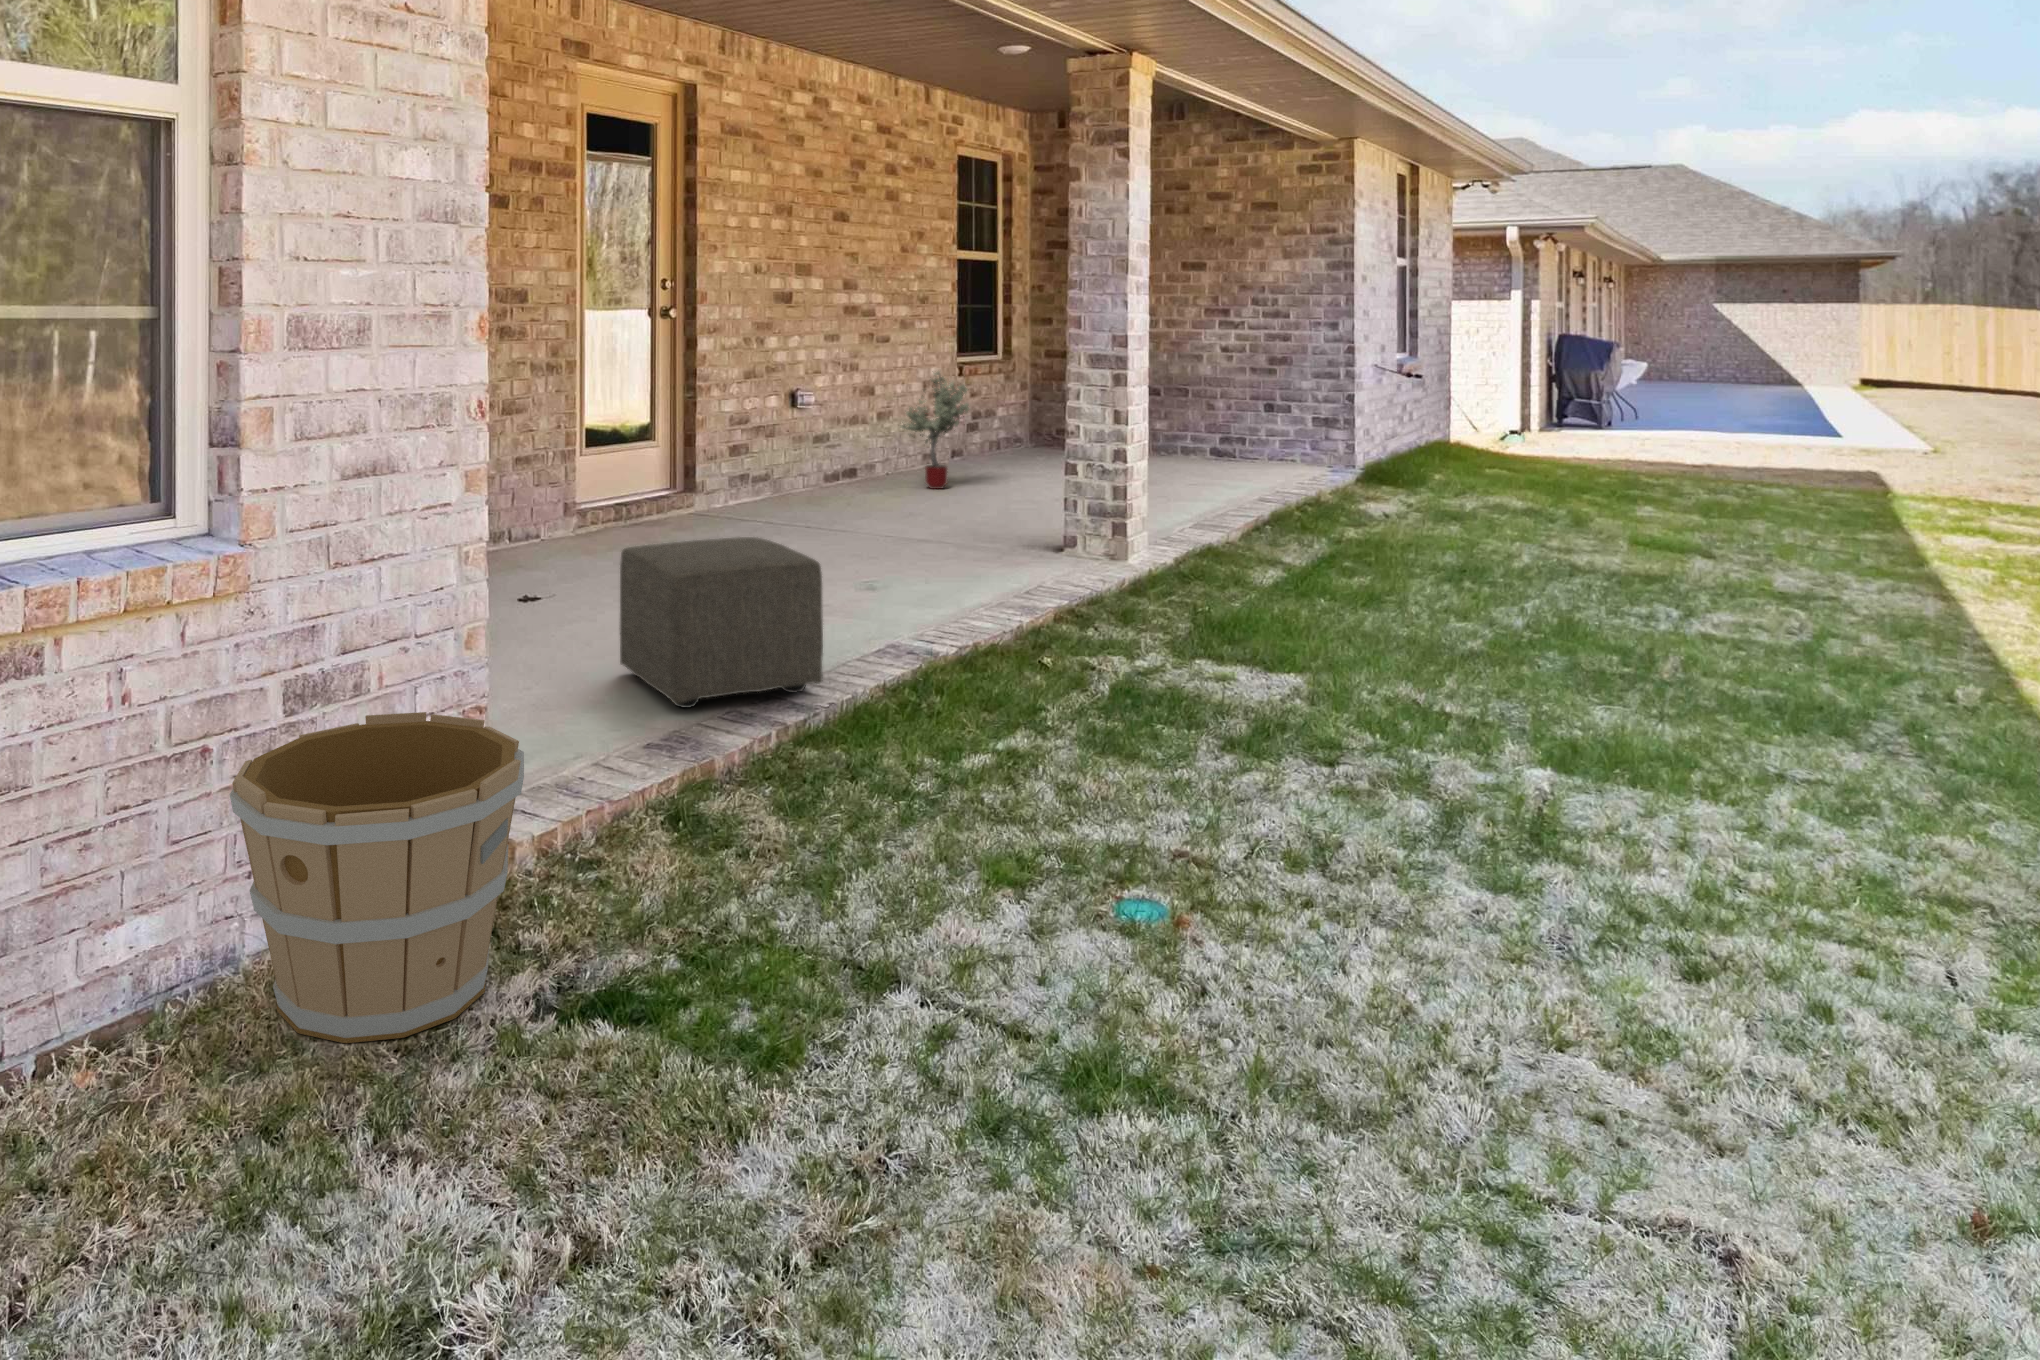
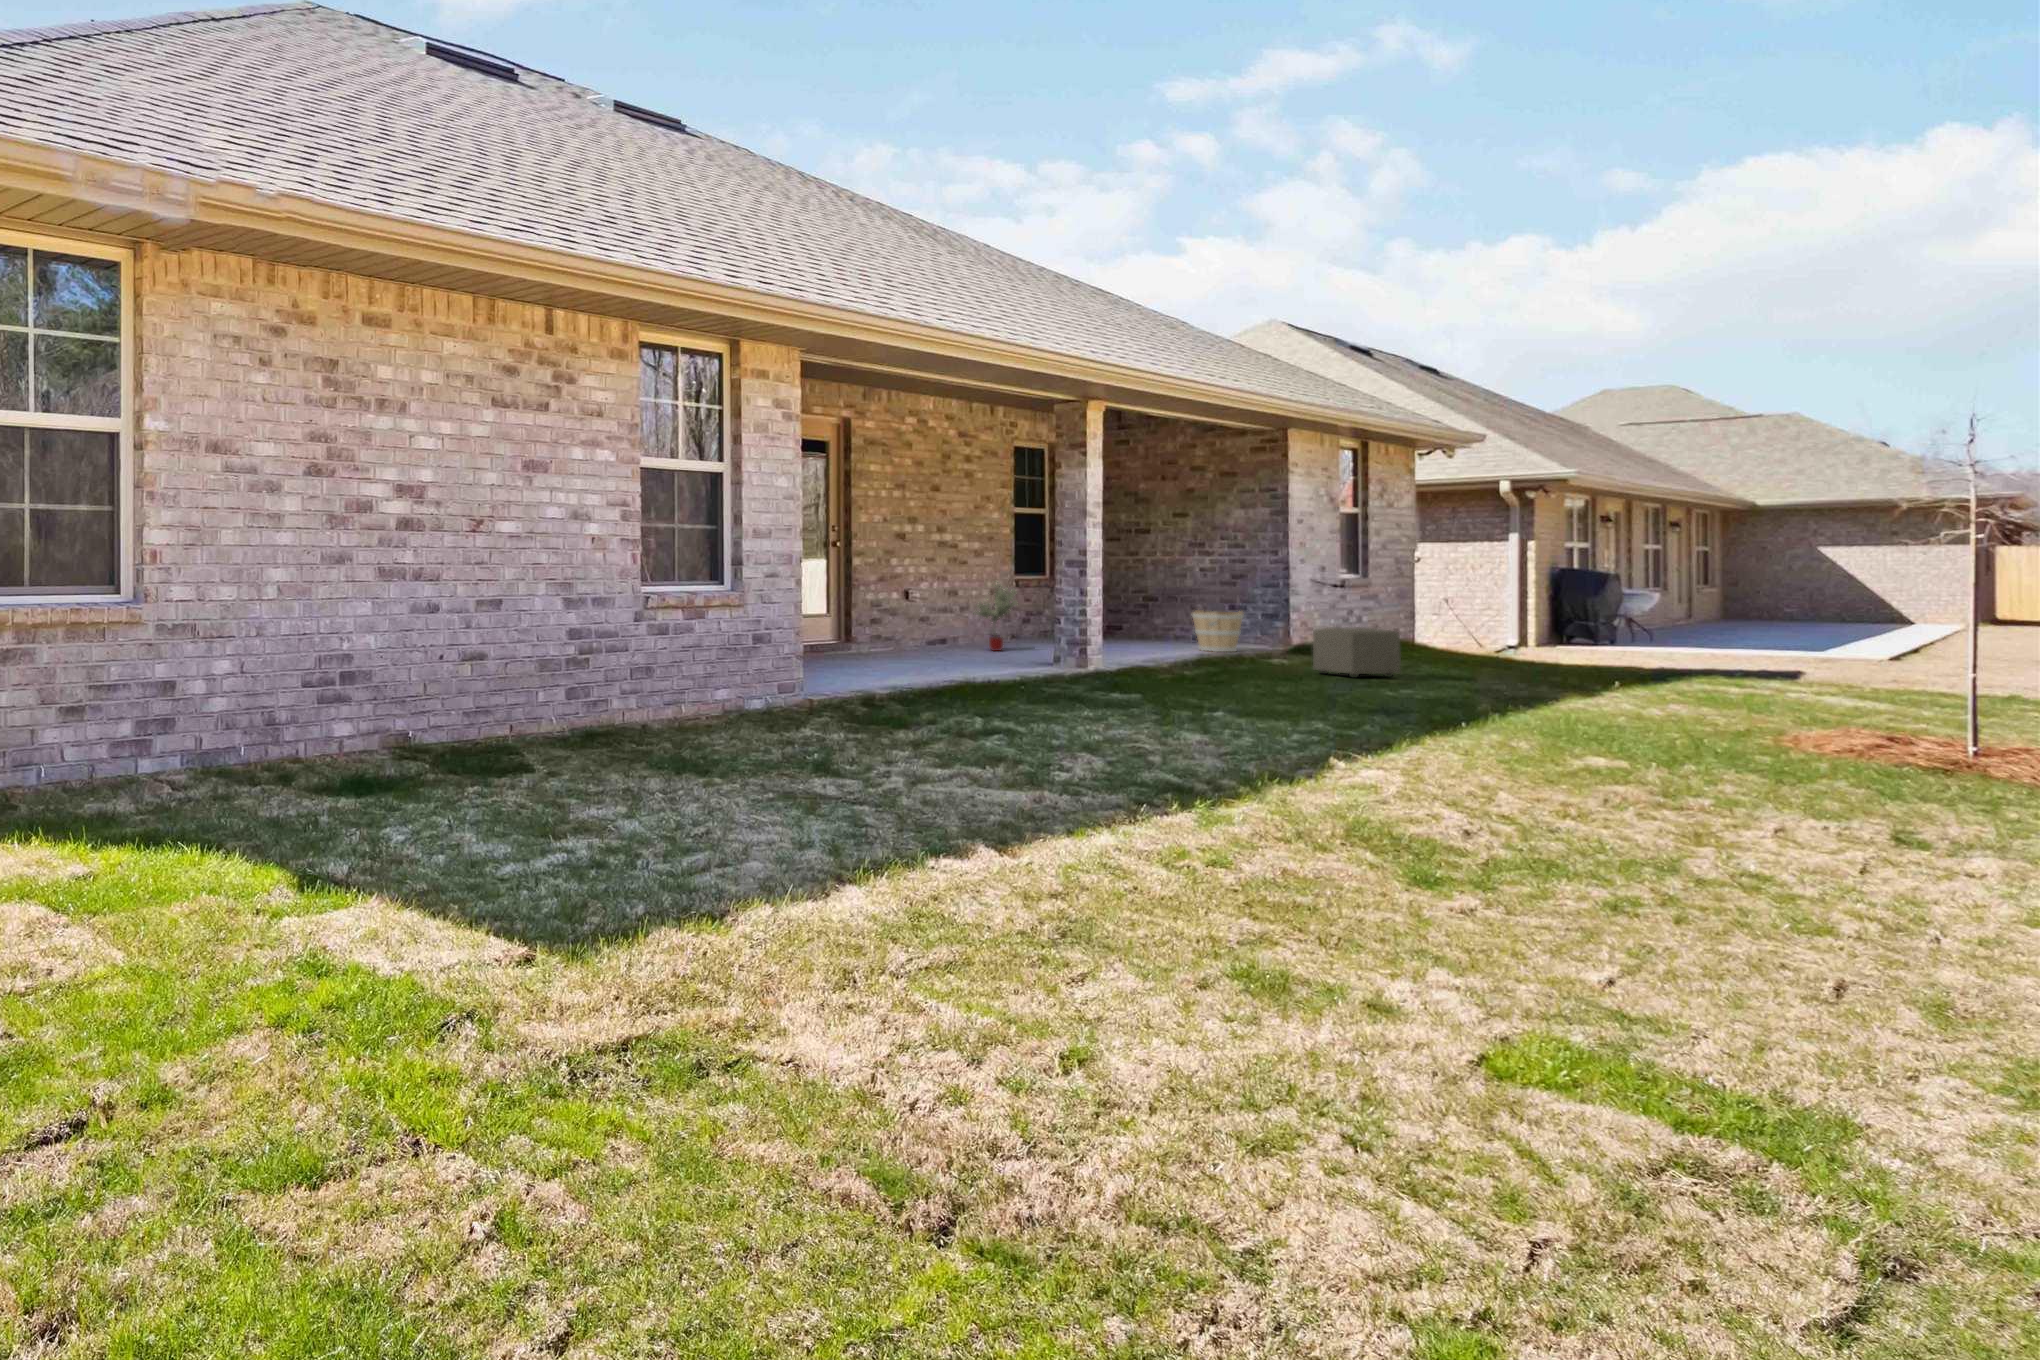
ottoman: present [620,537,823,708] -> present [1313,627,1401,678]
wooden bucket: present [230,712,524,1043] -> present [1192,610,1243,652]

